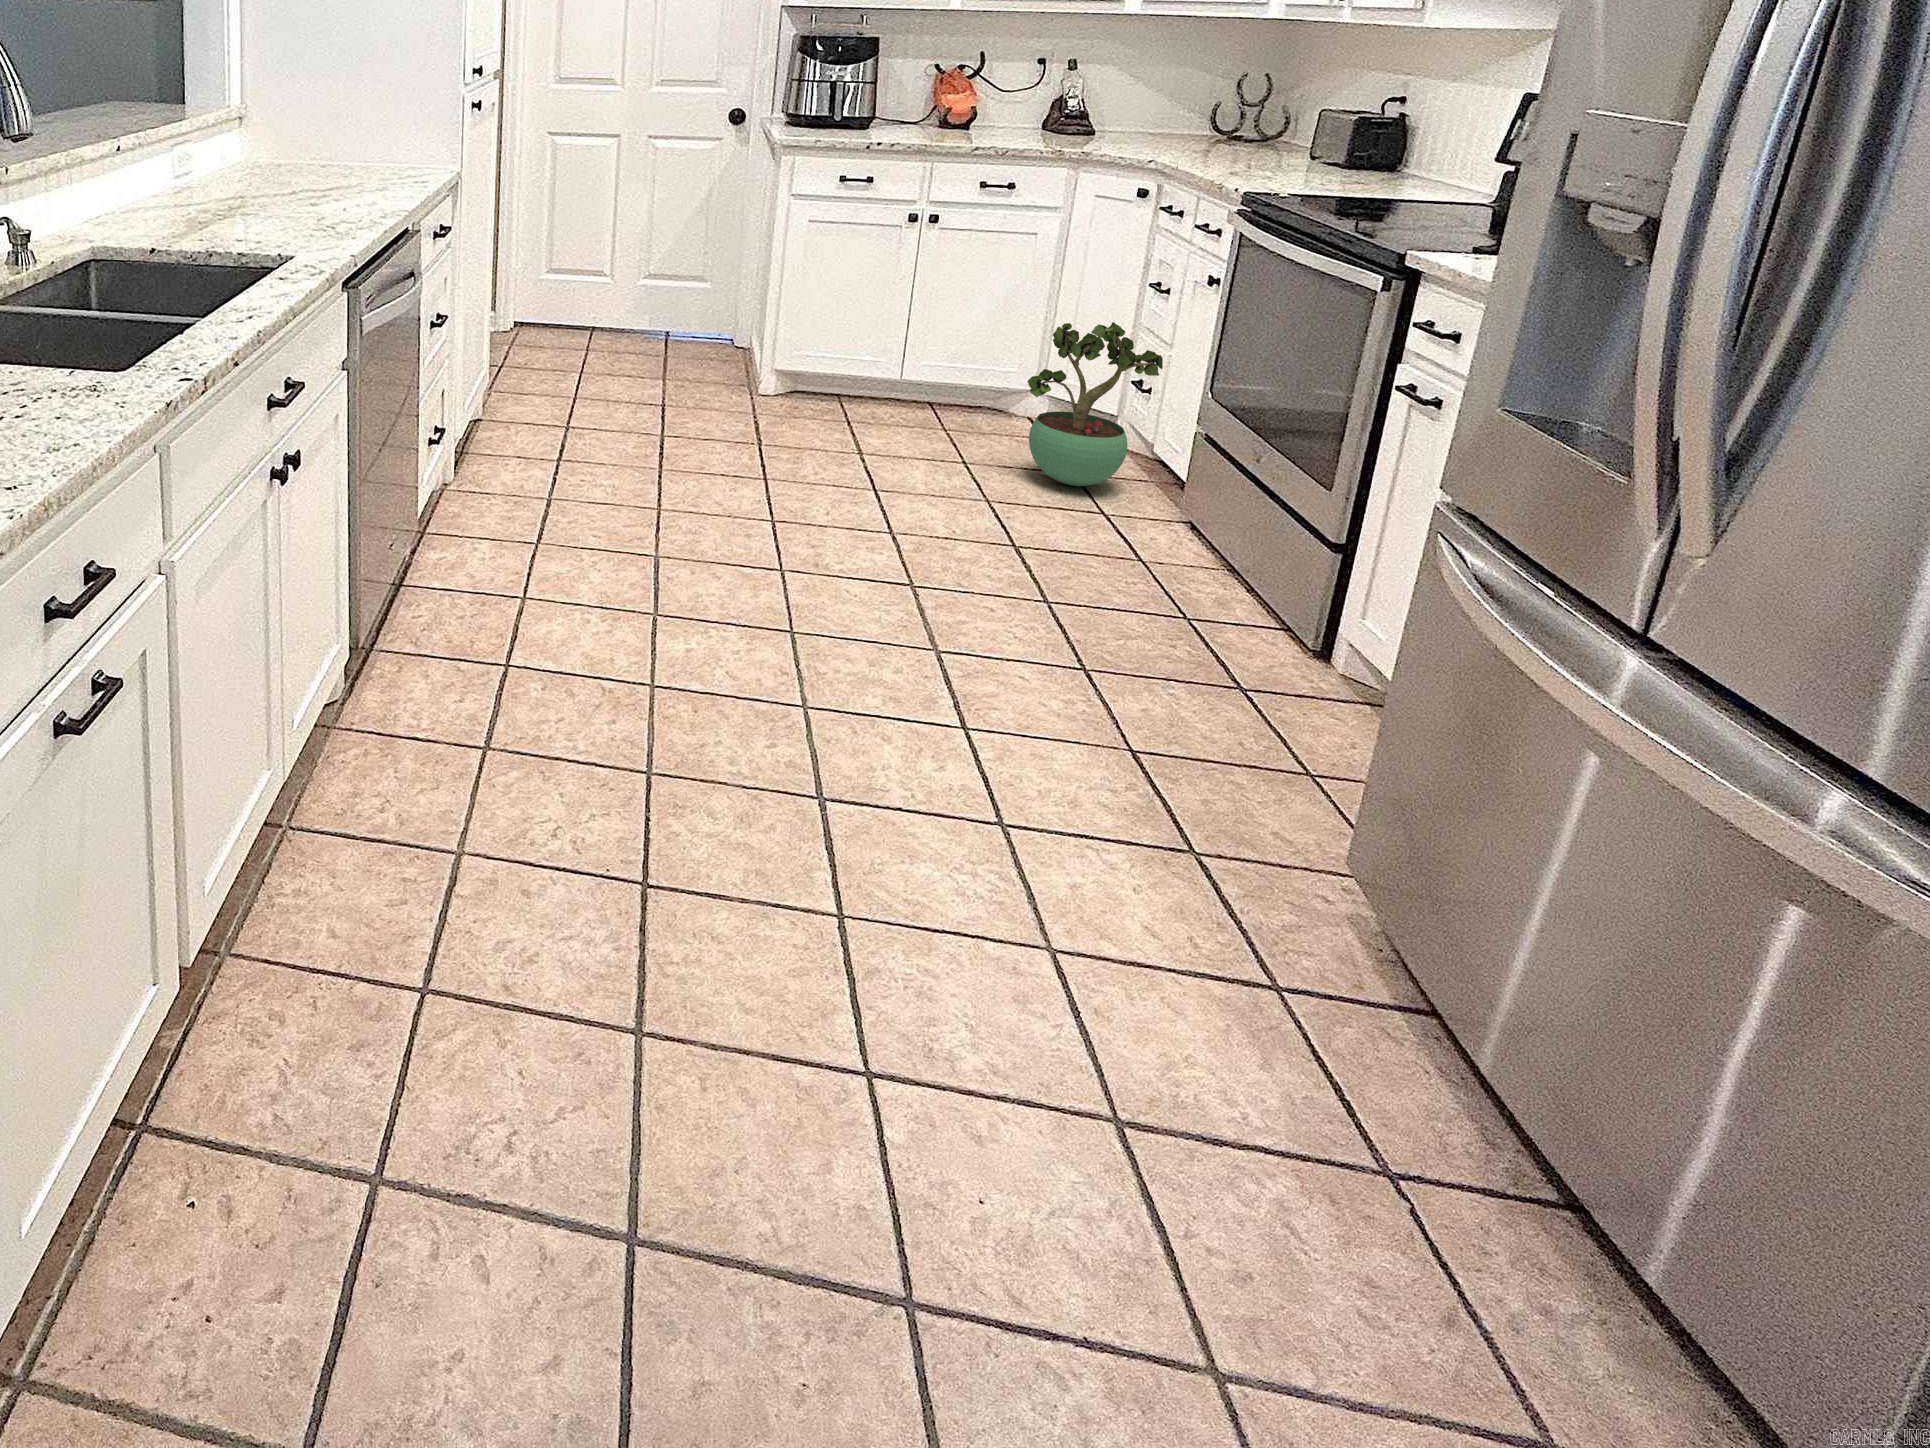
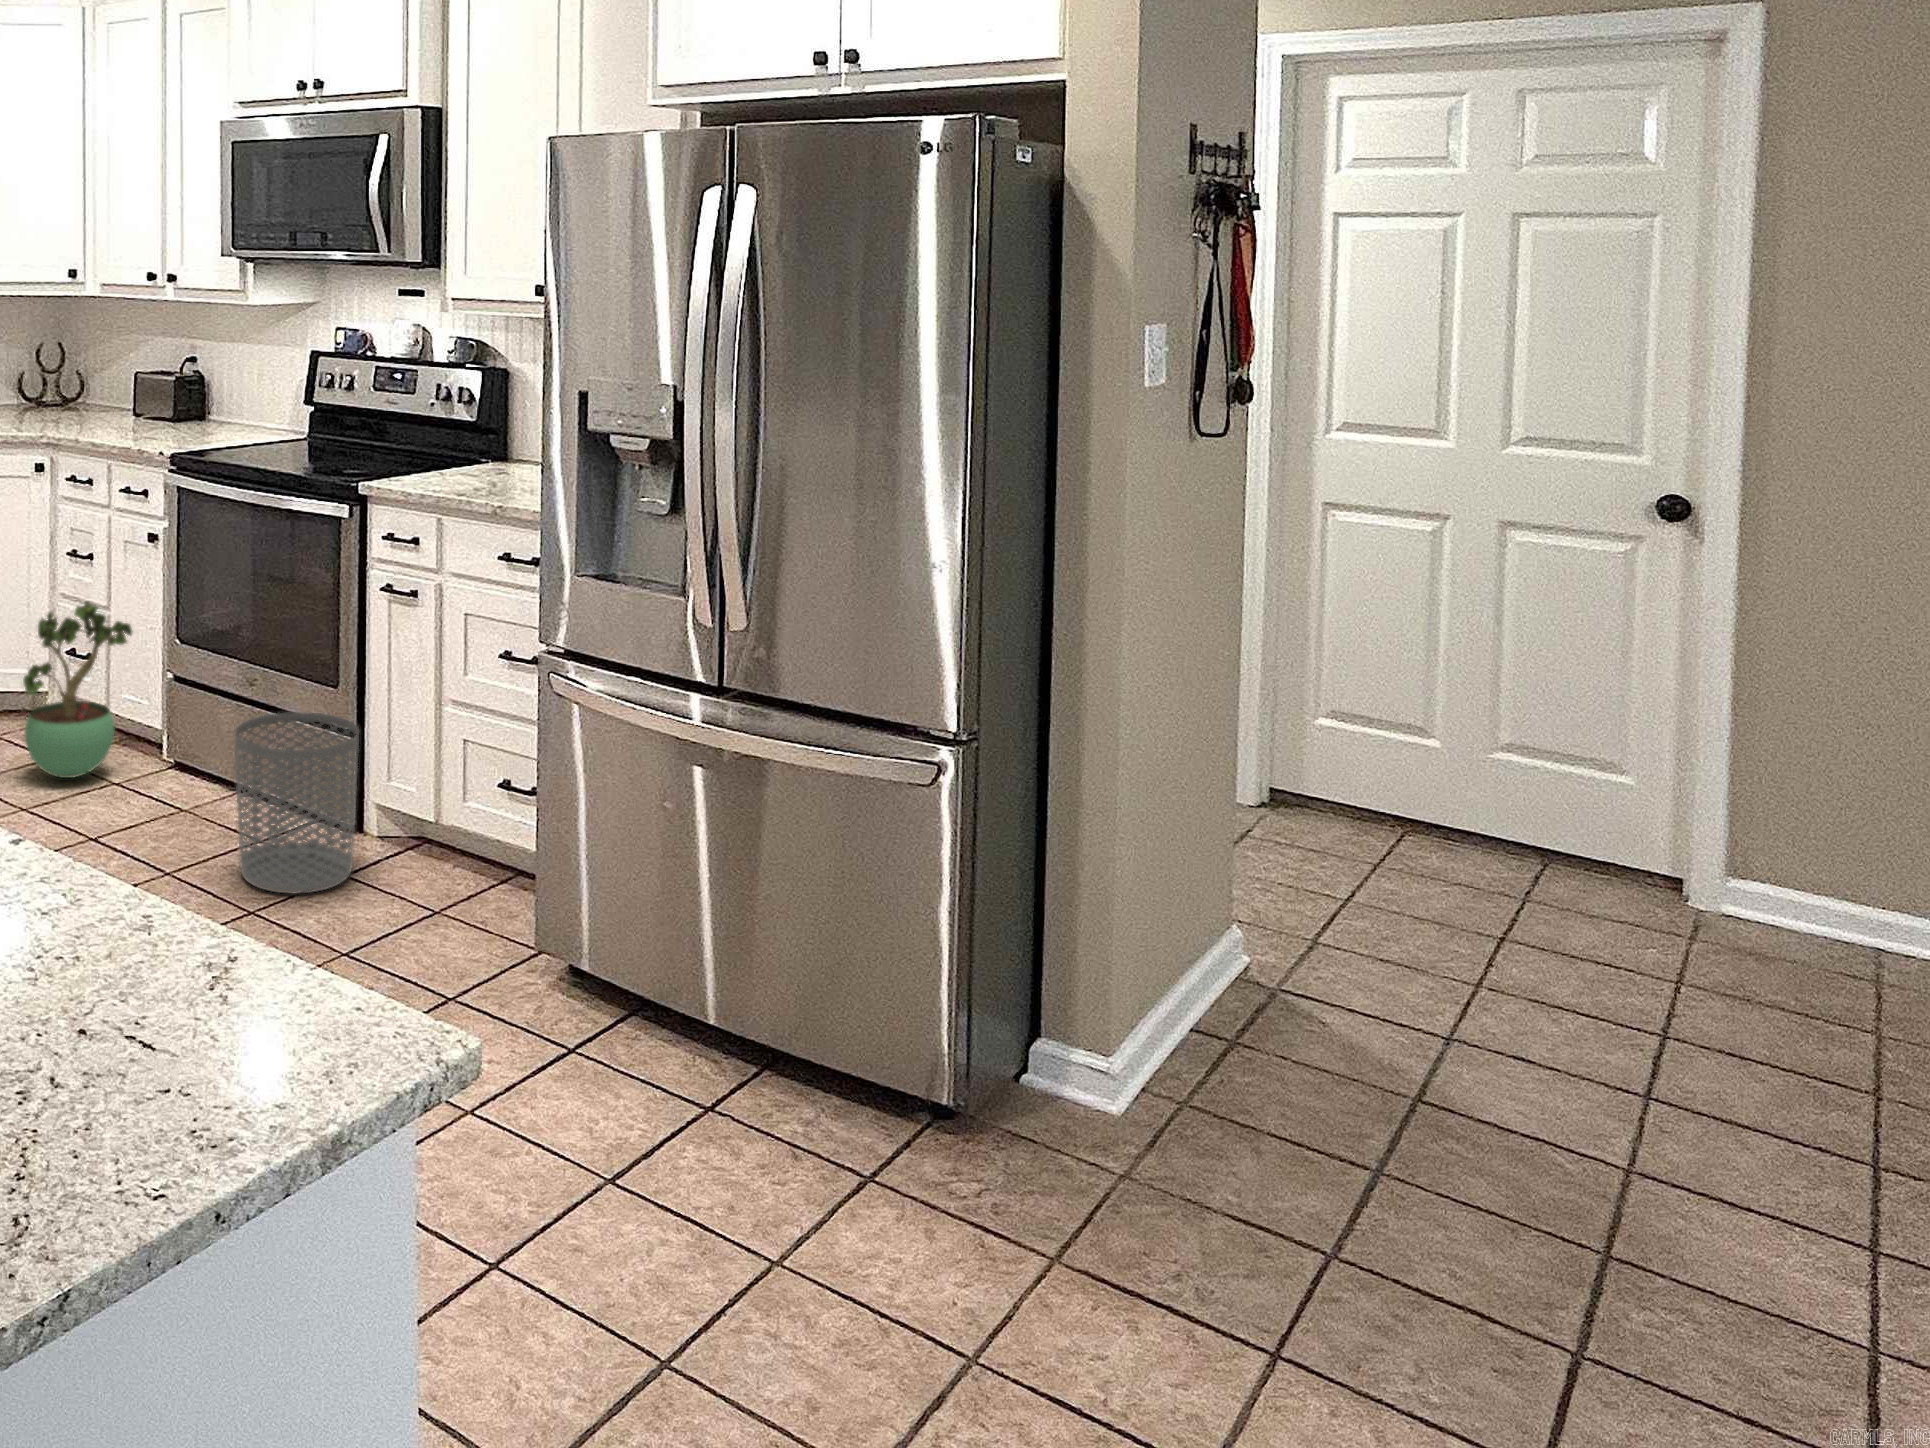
waste bin: none [1119,474,1304,681] -> present [235,712,359,894]

